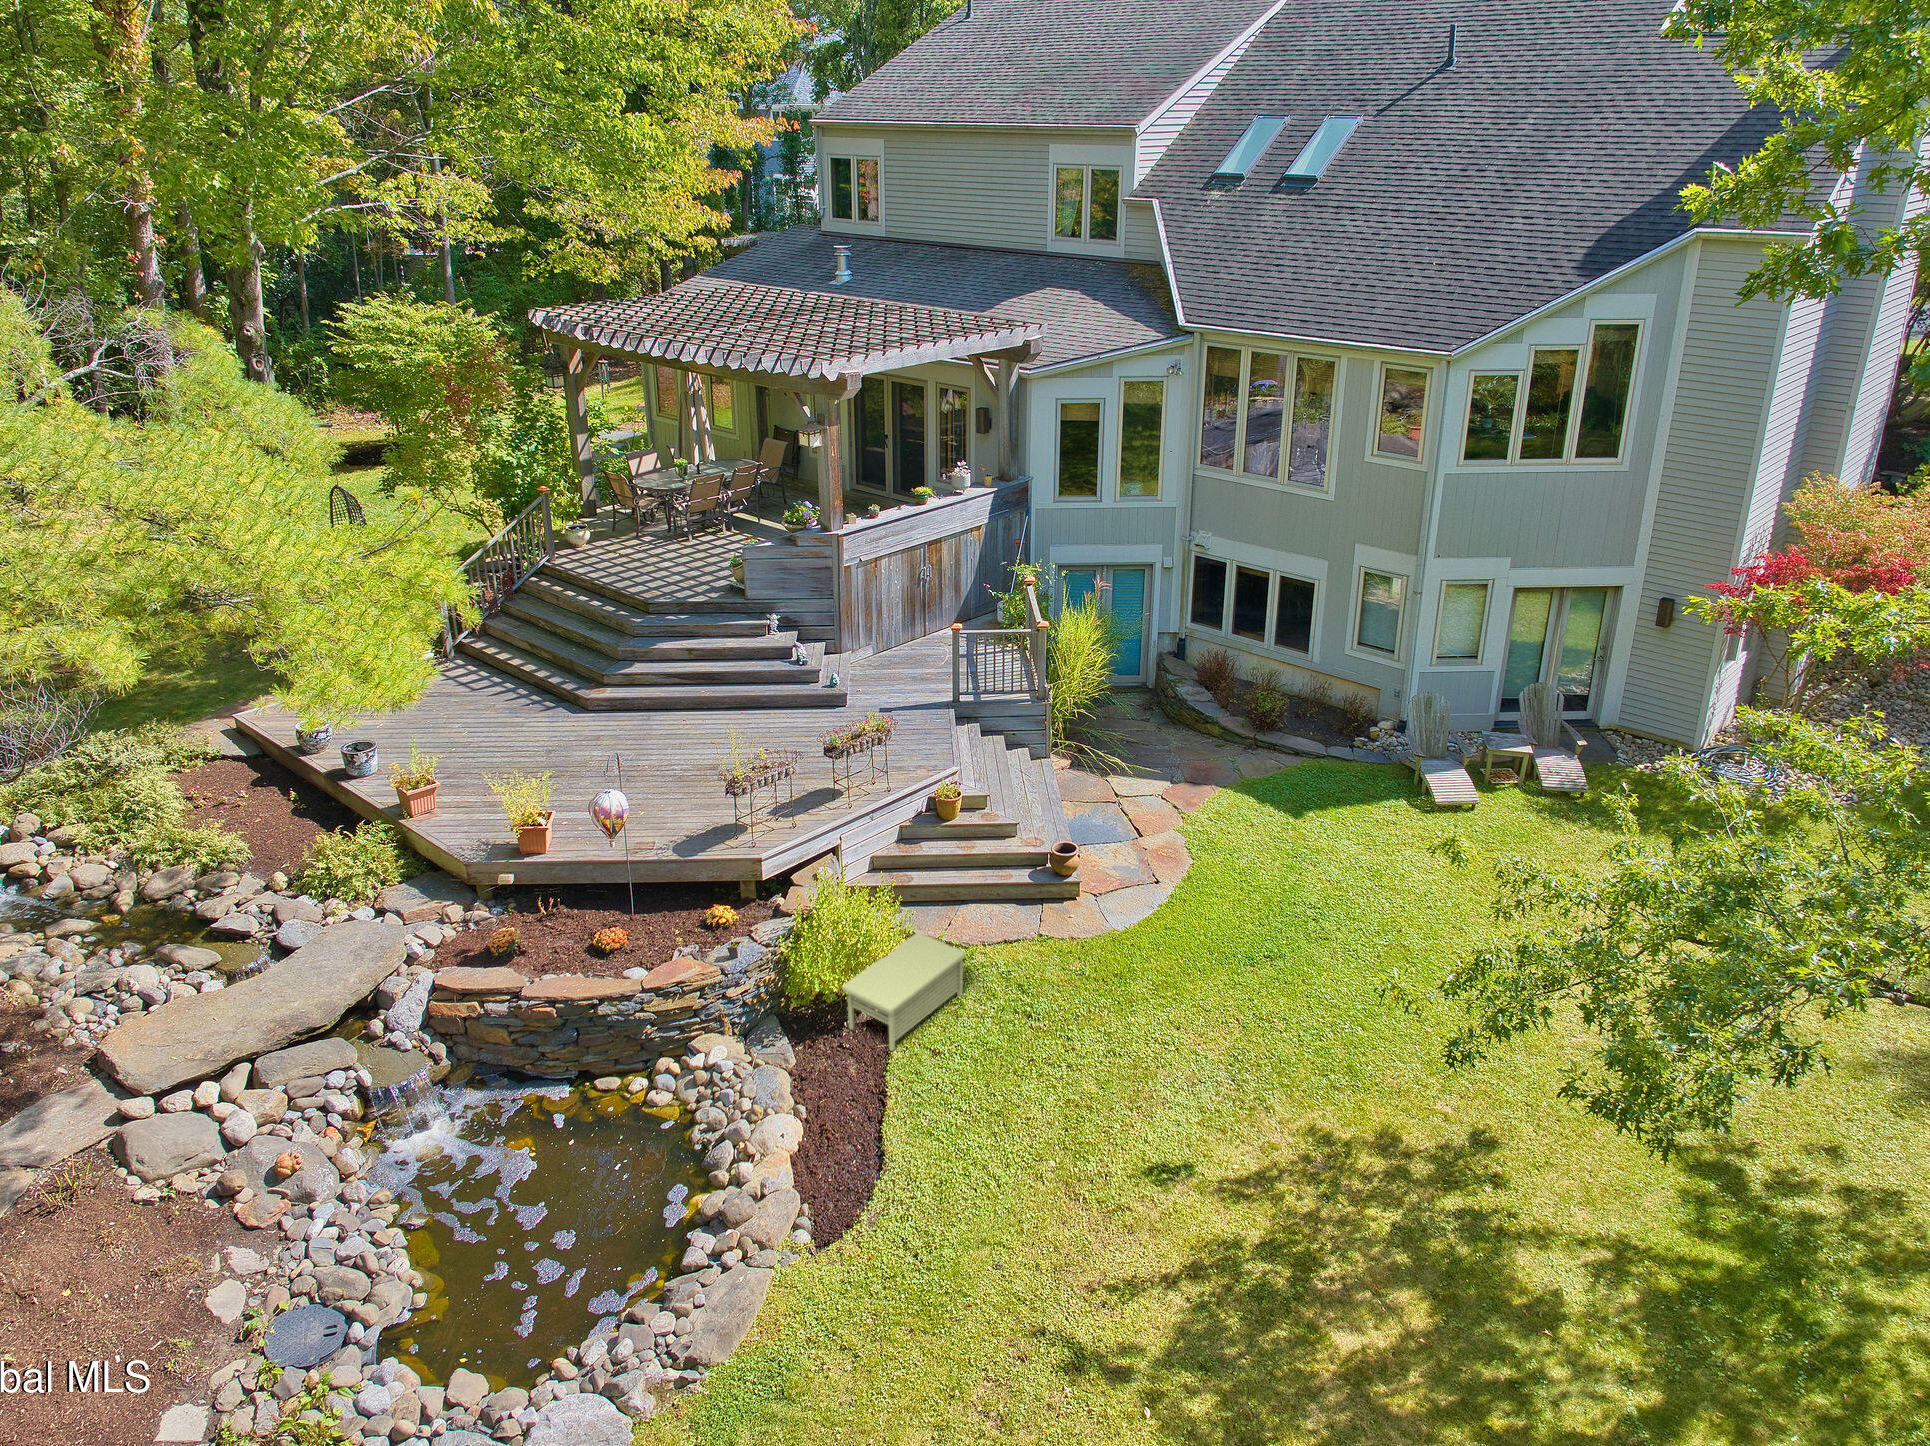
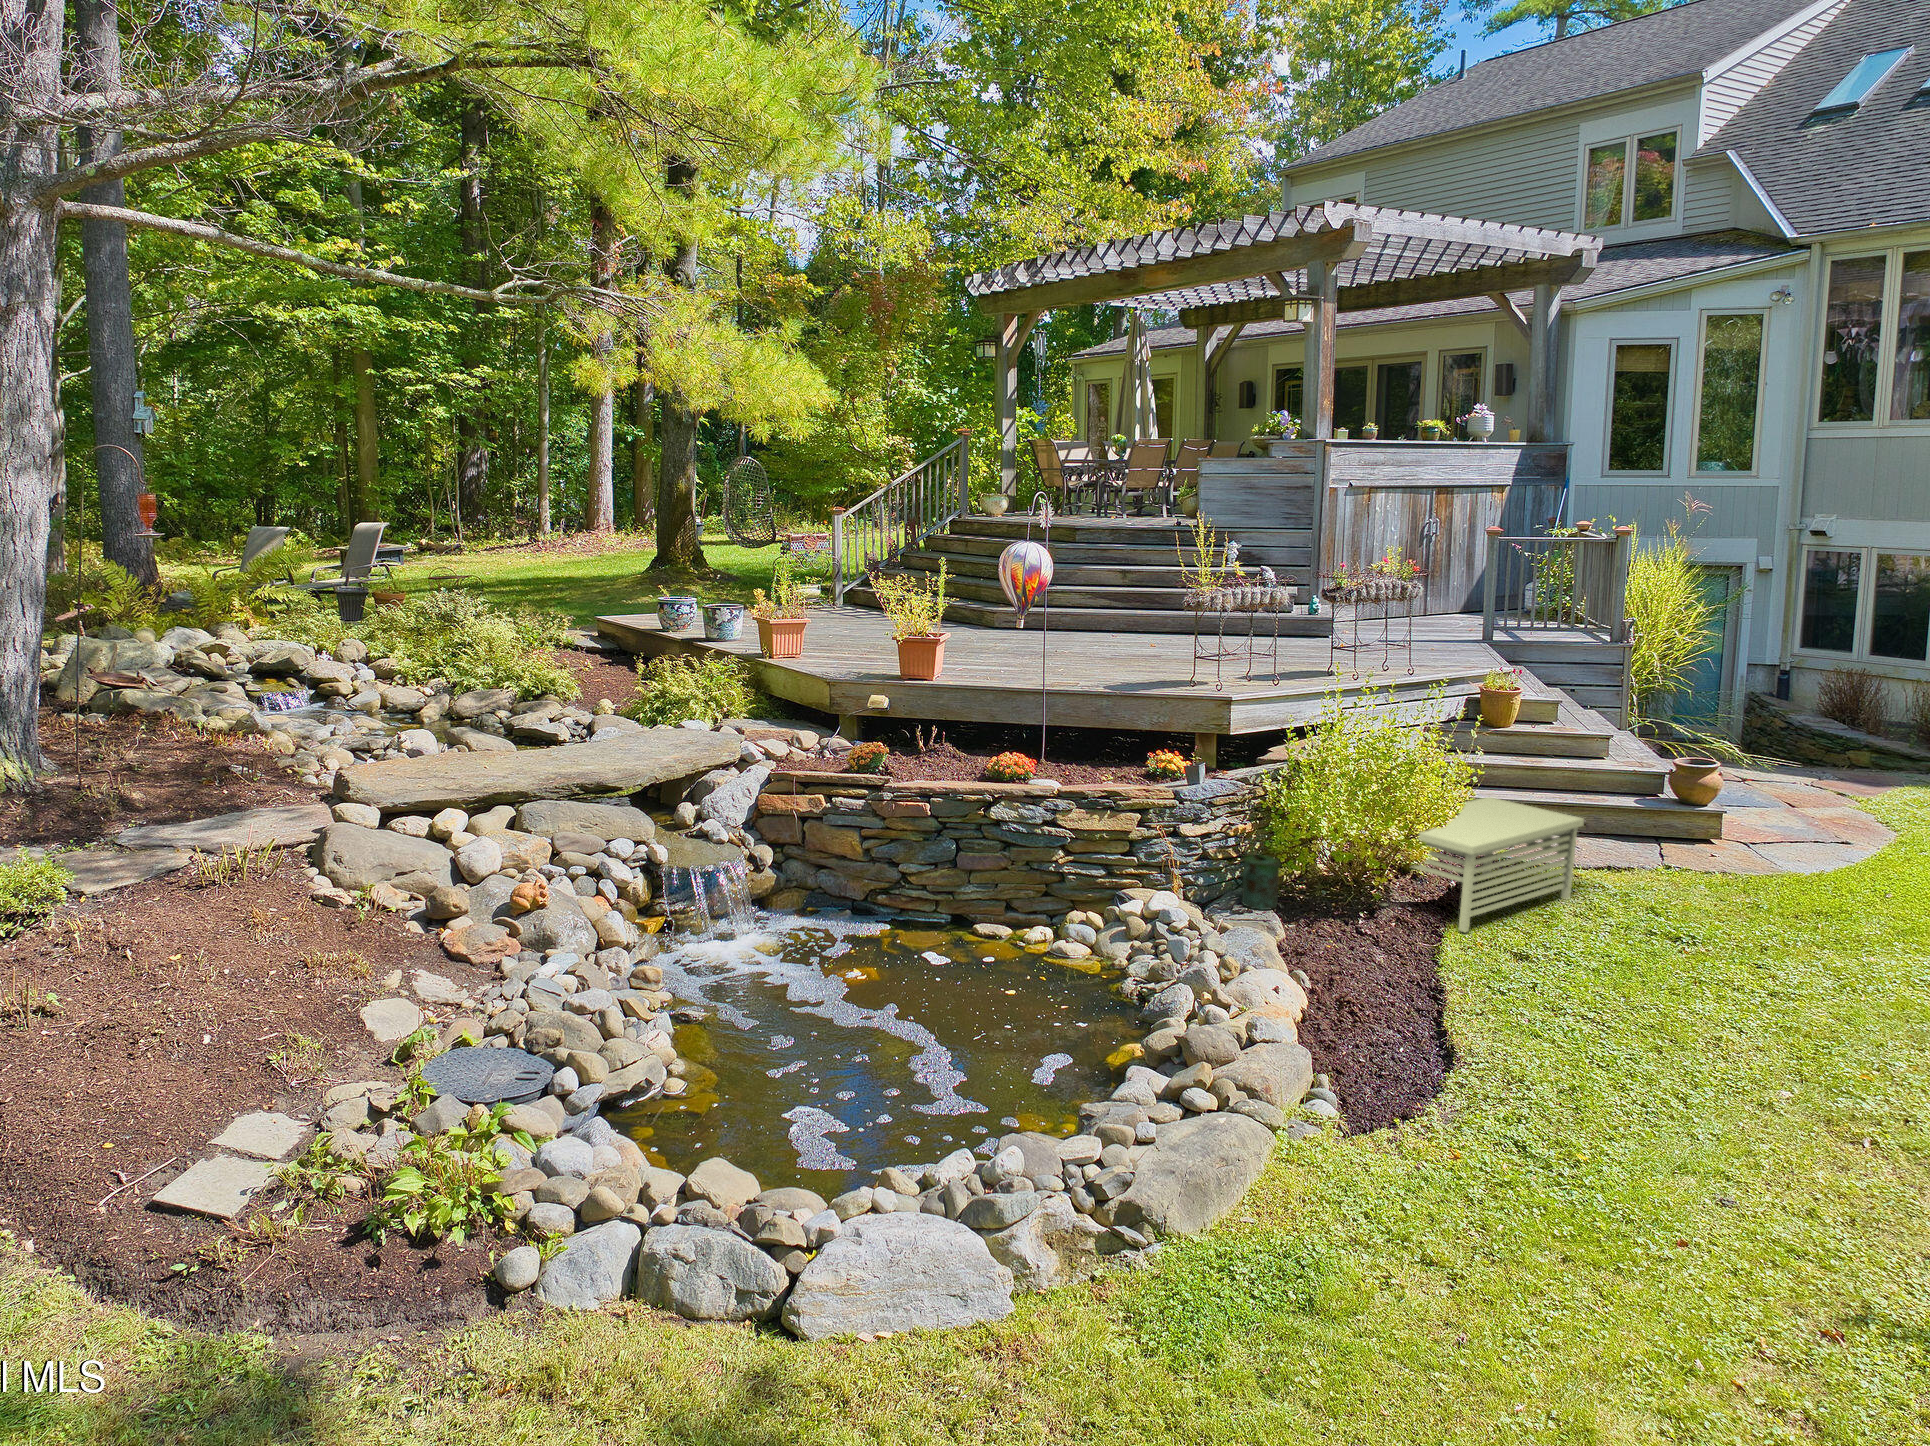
watering can: none [763,1002,795,1051] -> present [1242,855,1280,910]

